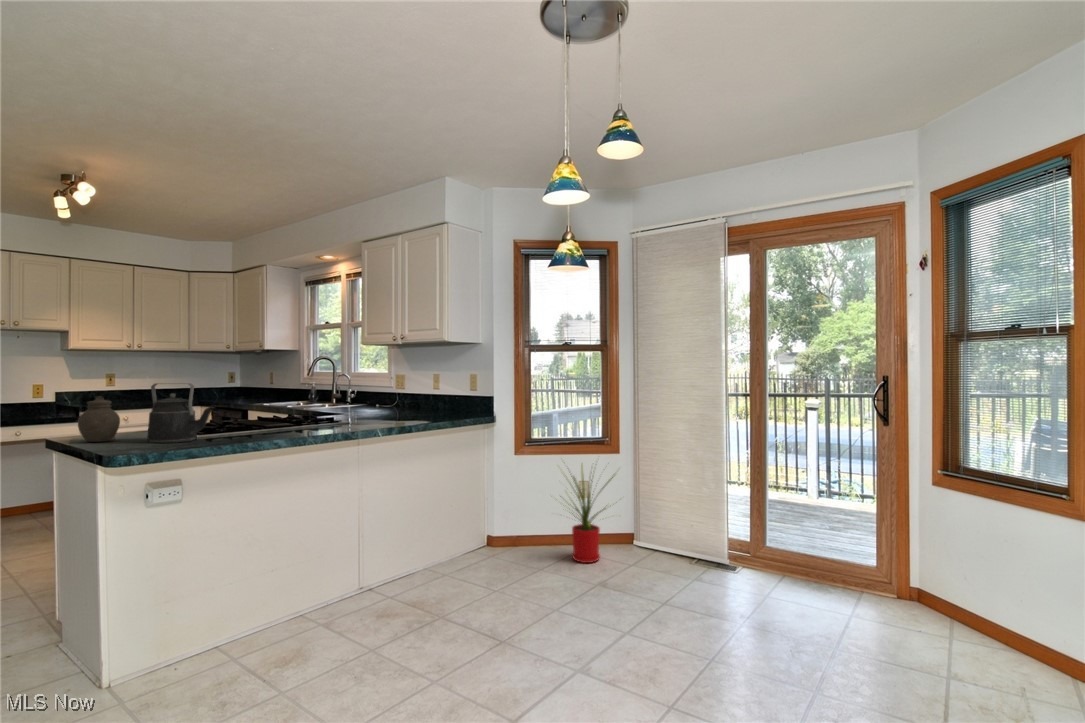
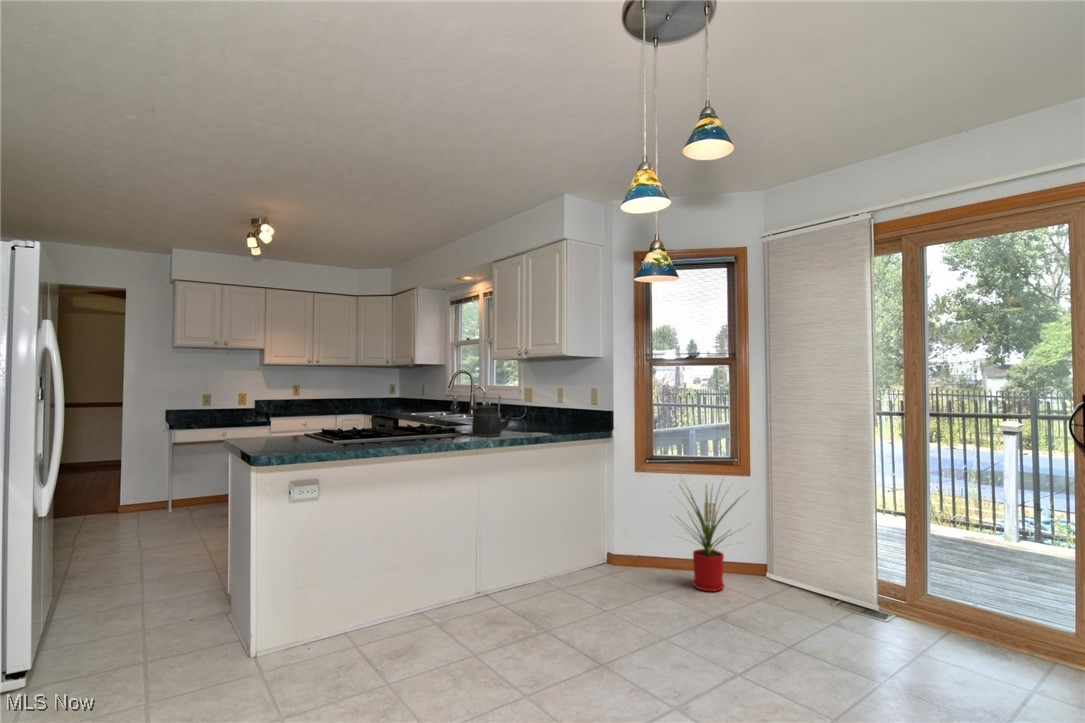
kettle: present [147,383,213,443] -> present [472,395,514,437]
jar: present [78,396,120,442] -> none [247,403,278,441]

